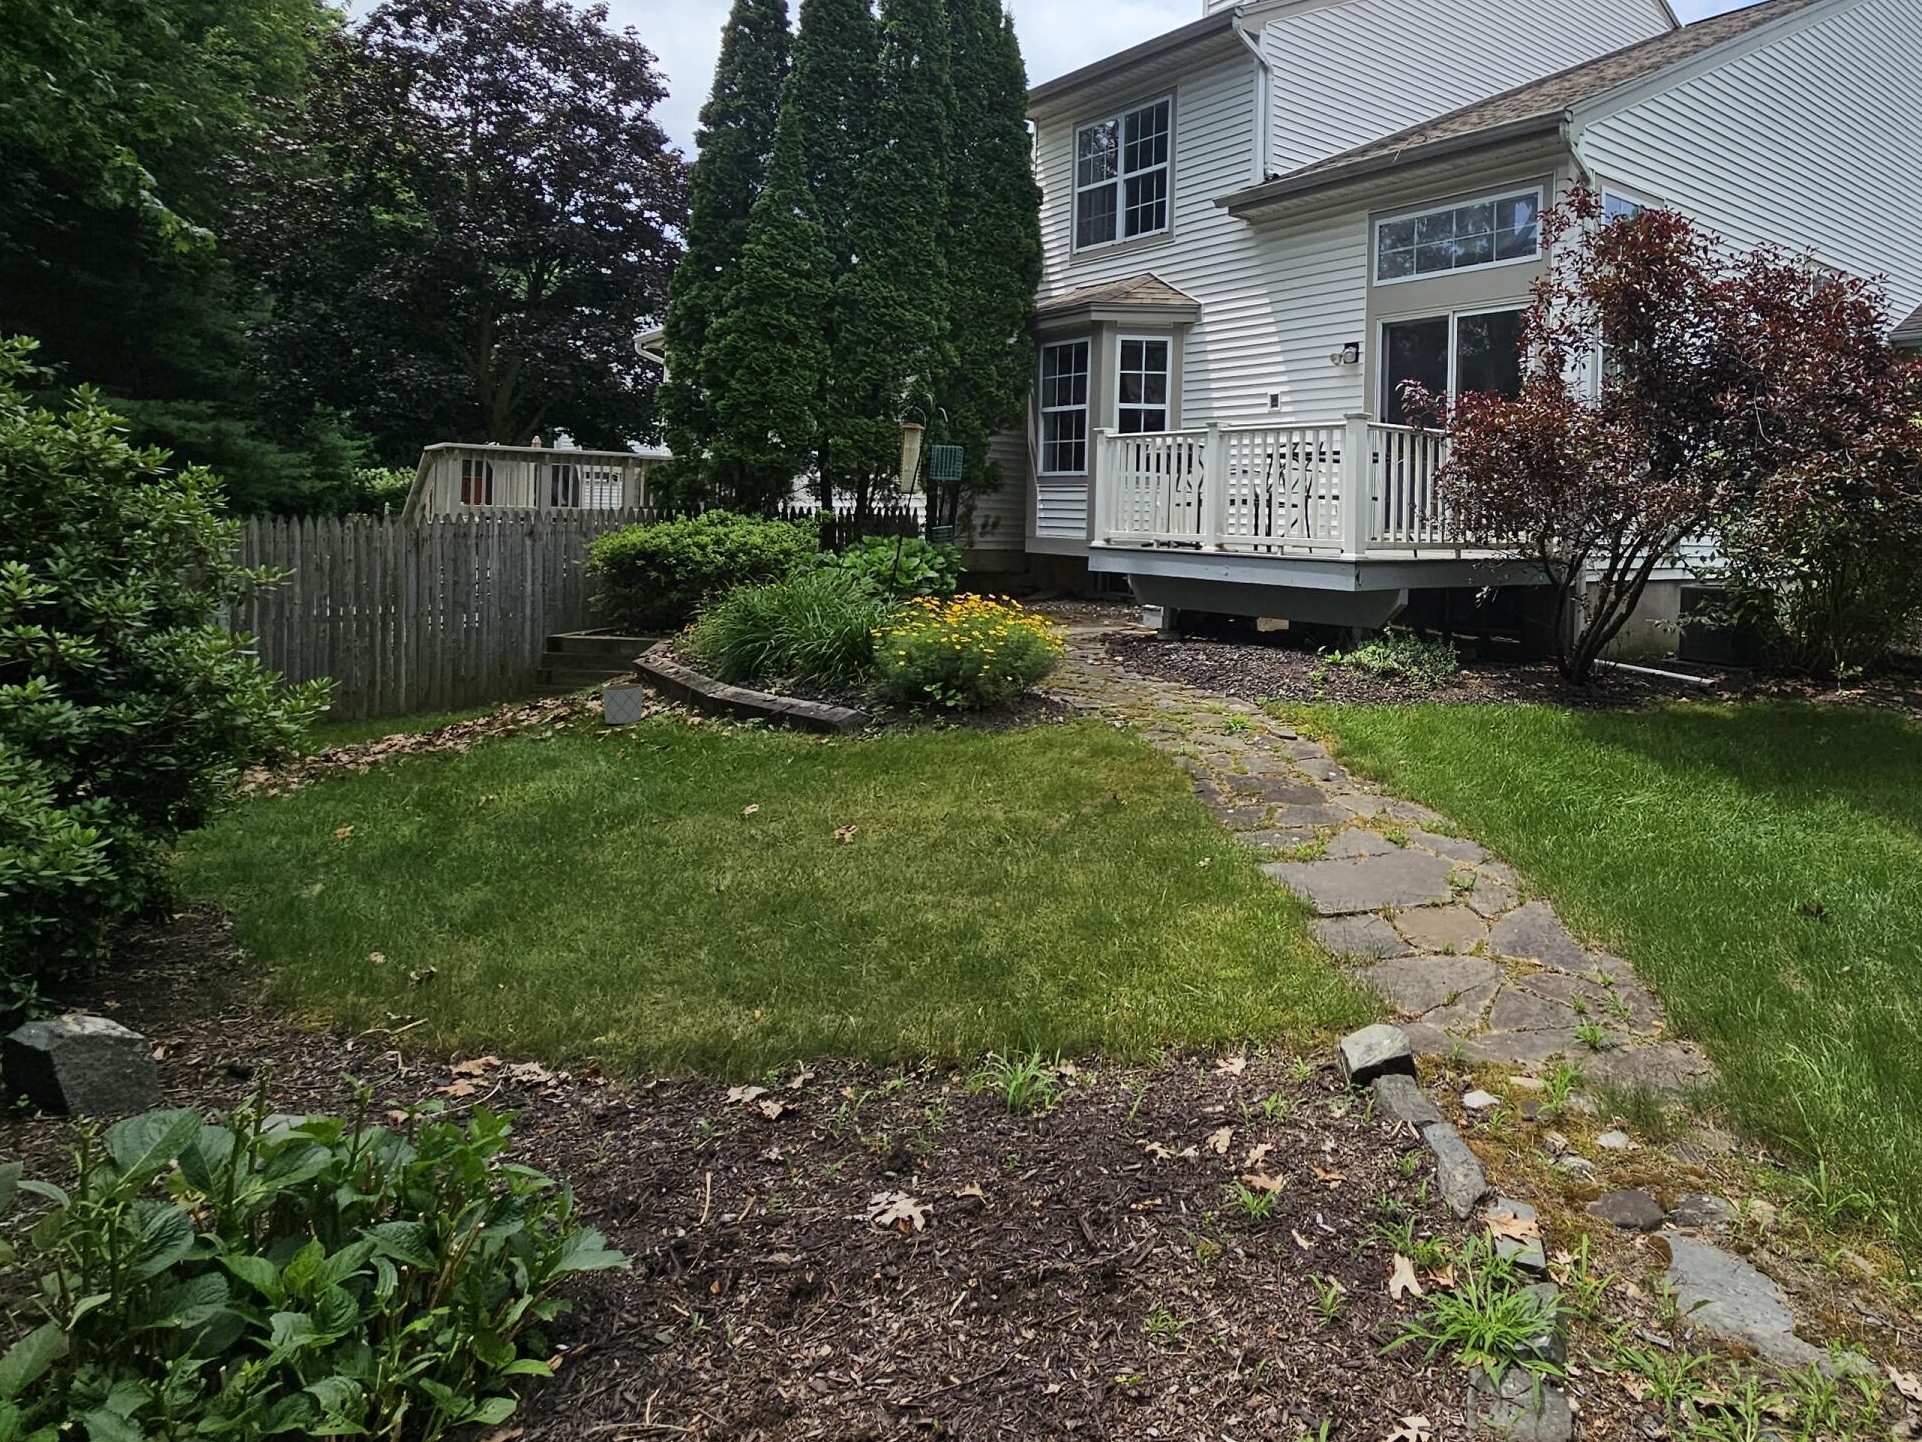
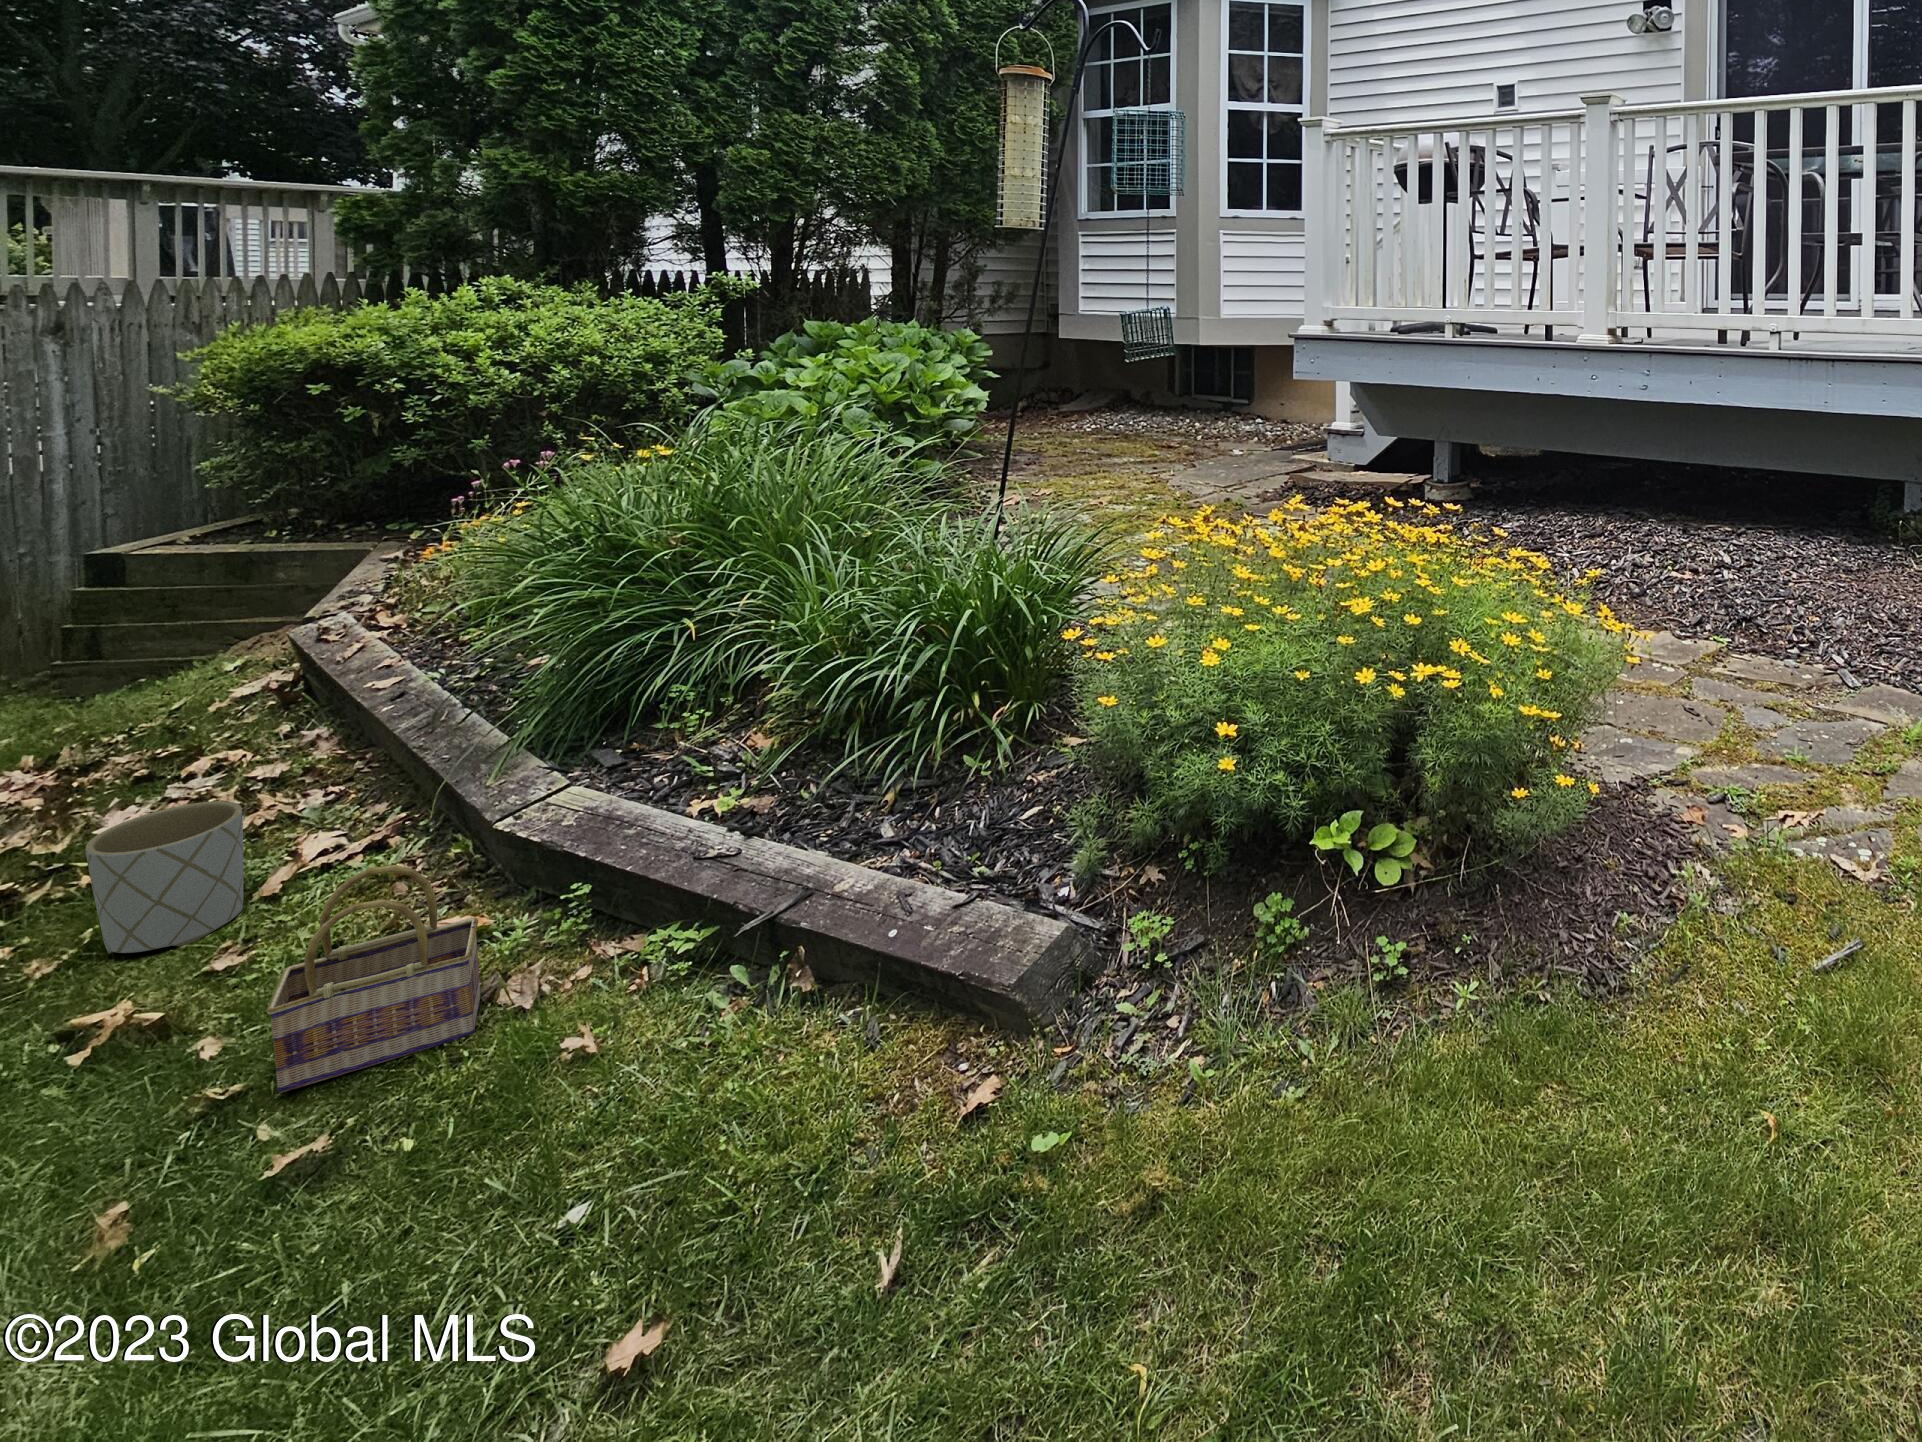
basket: none [661,684,711,739] -> present [266,865,481,1093]

